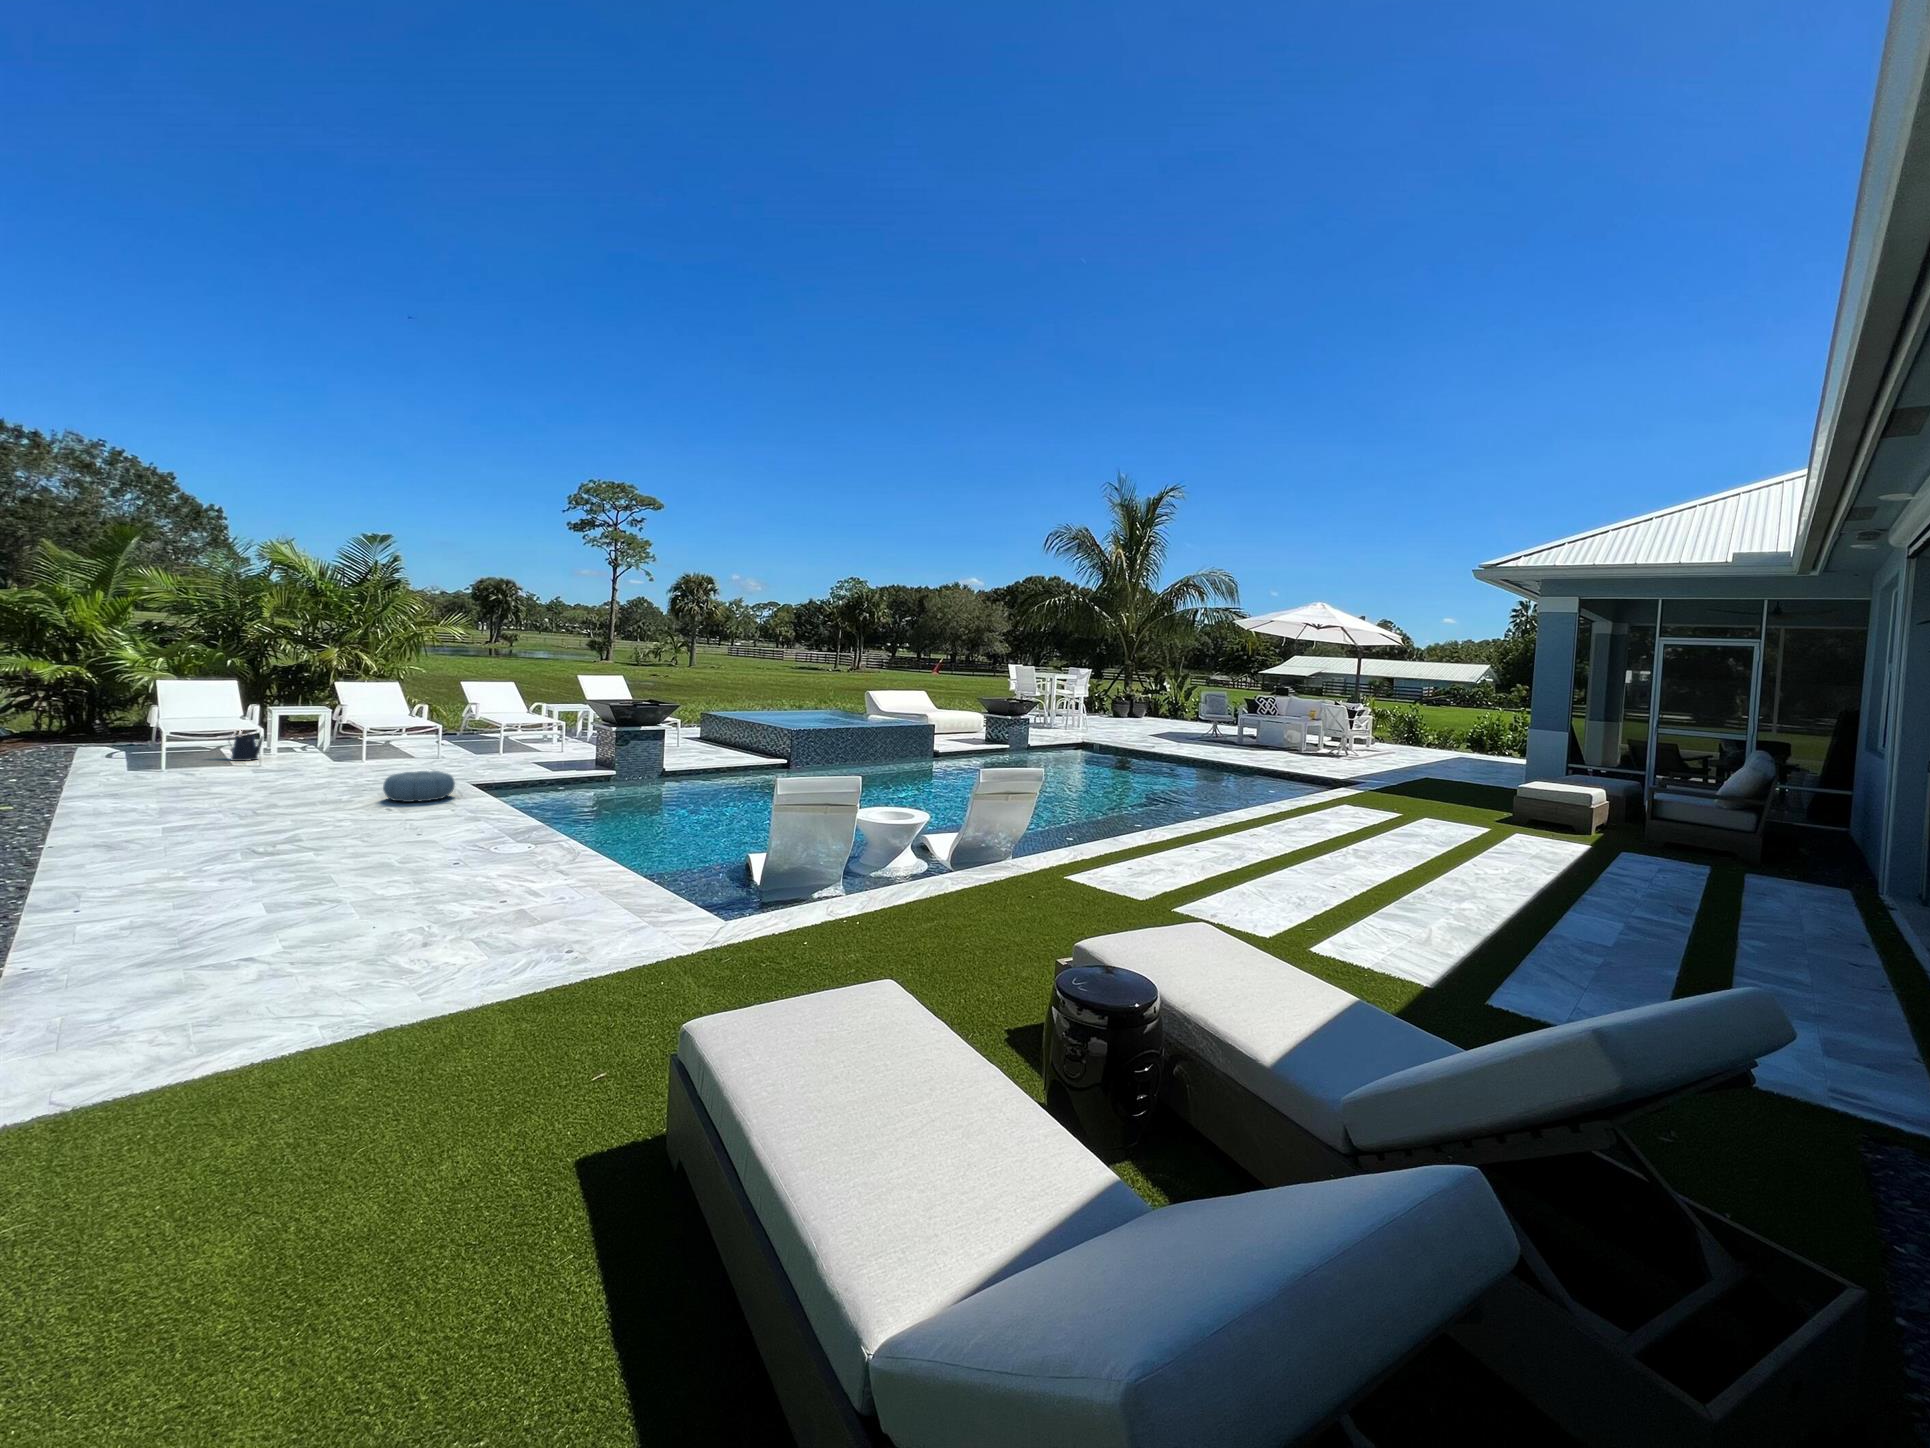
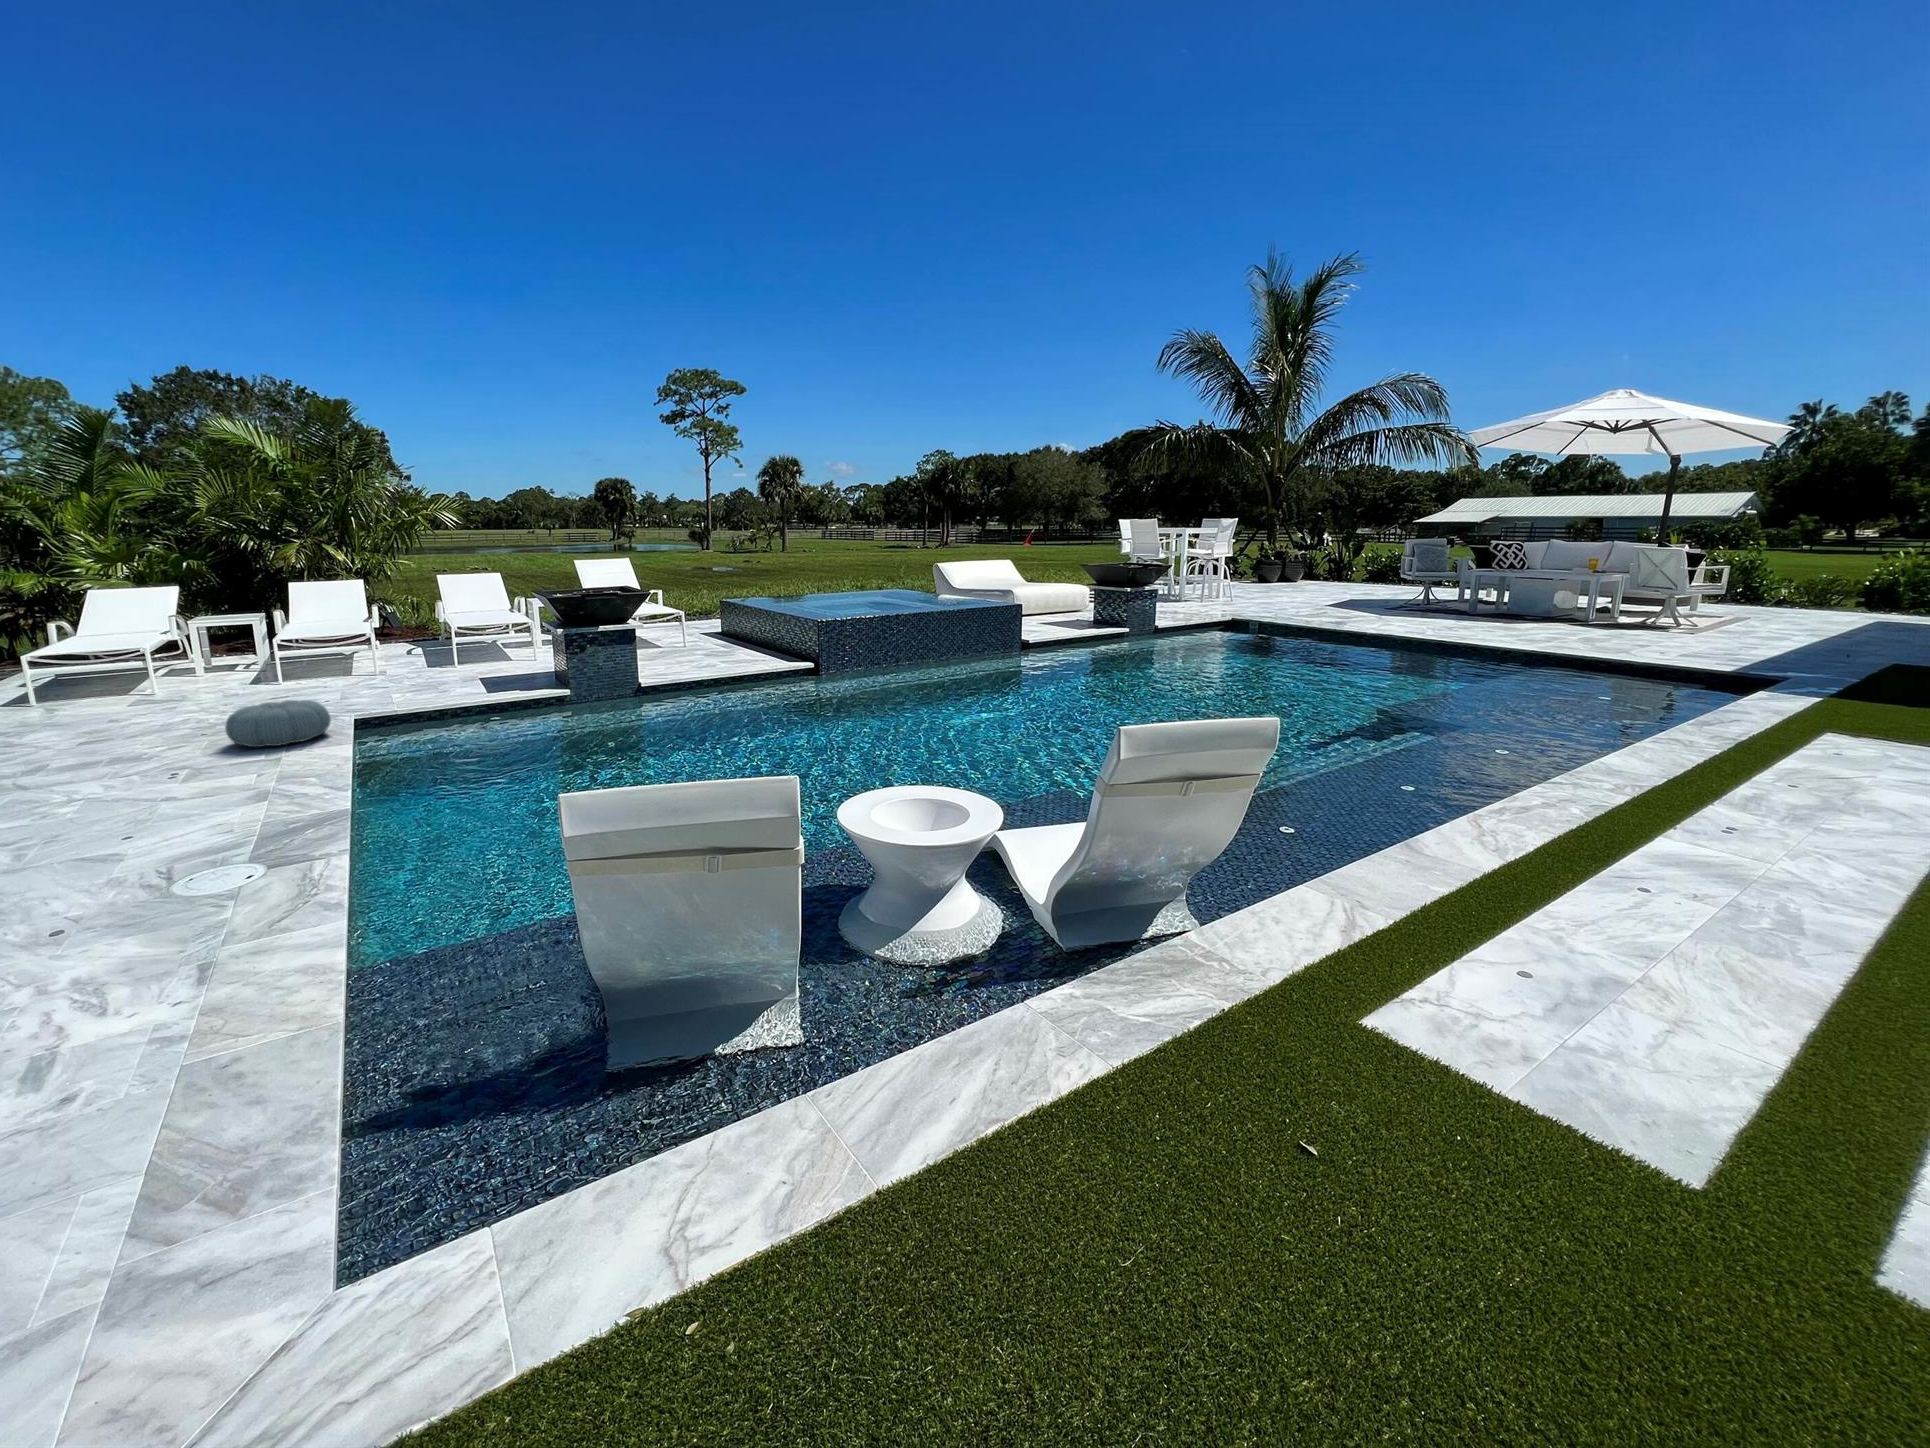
watering can: present [229,730,263,761] -> none [177,635,214,680]

